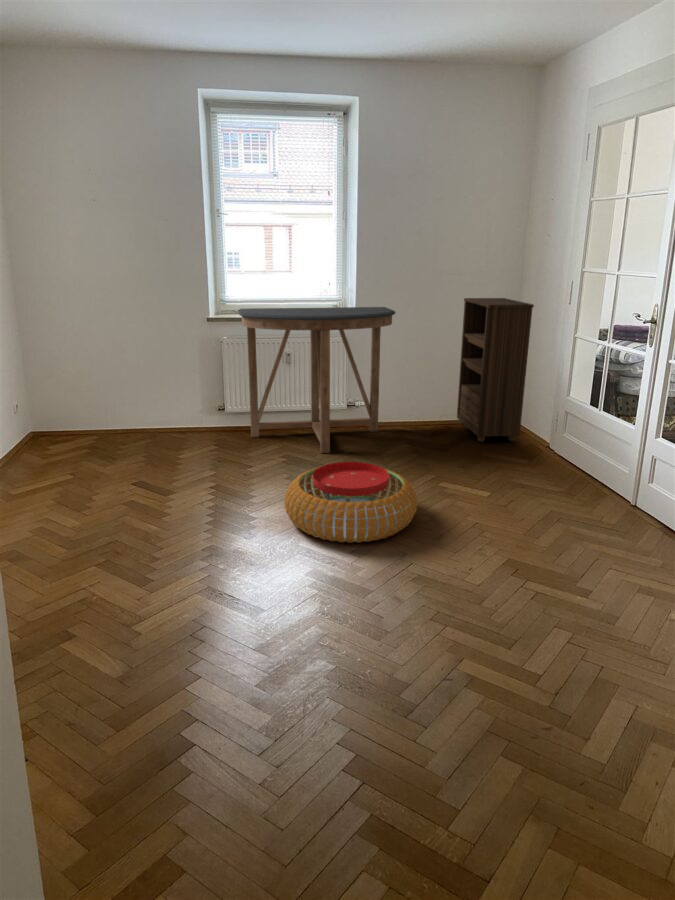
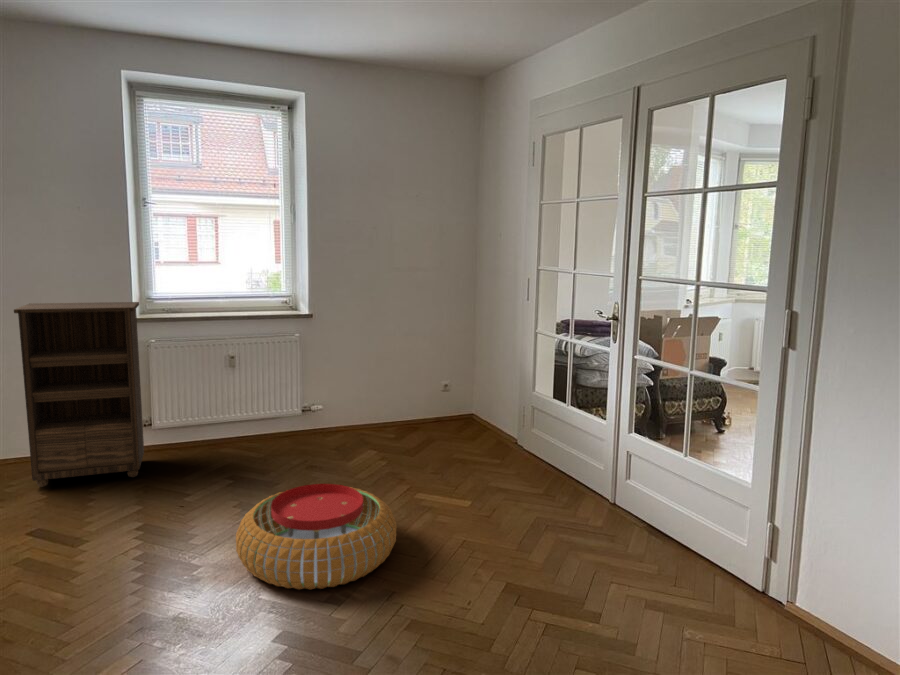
bookshelf: present [457,298,534,442] -> present [14,302,144,487]
console table: present [238,307,396,453] -> none [169,304,352,470]

